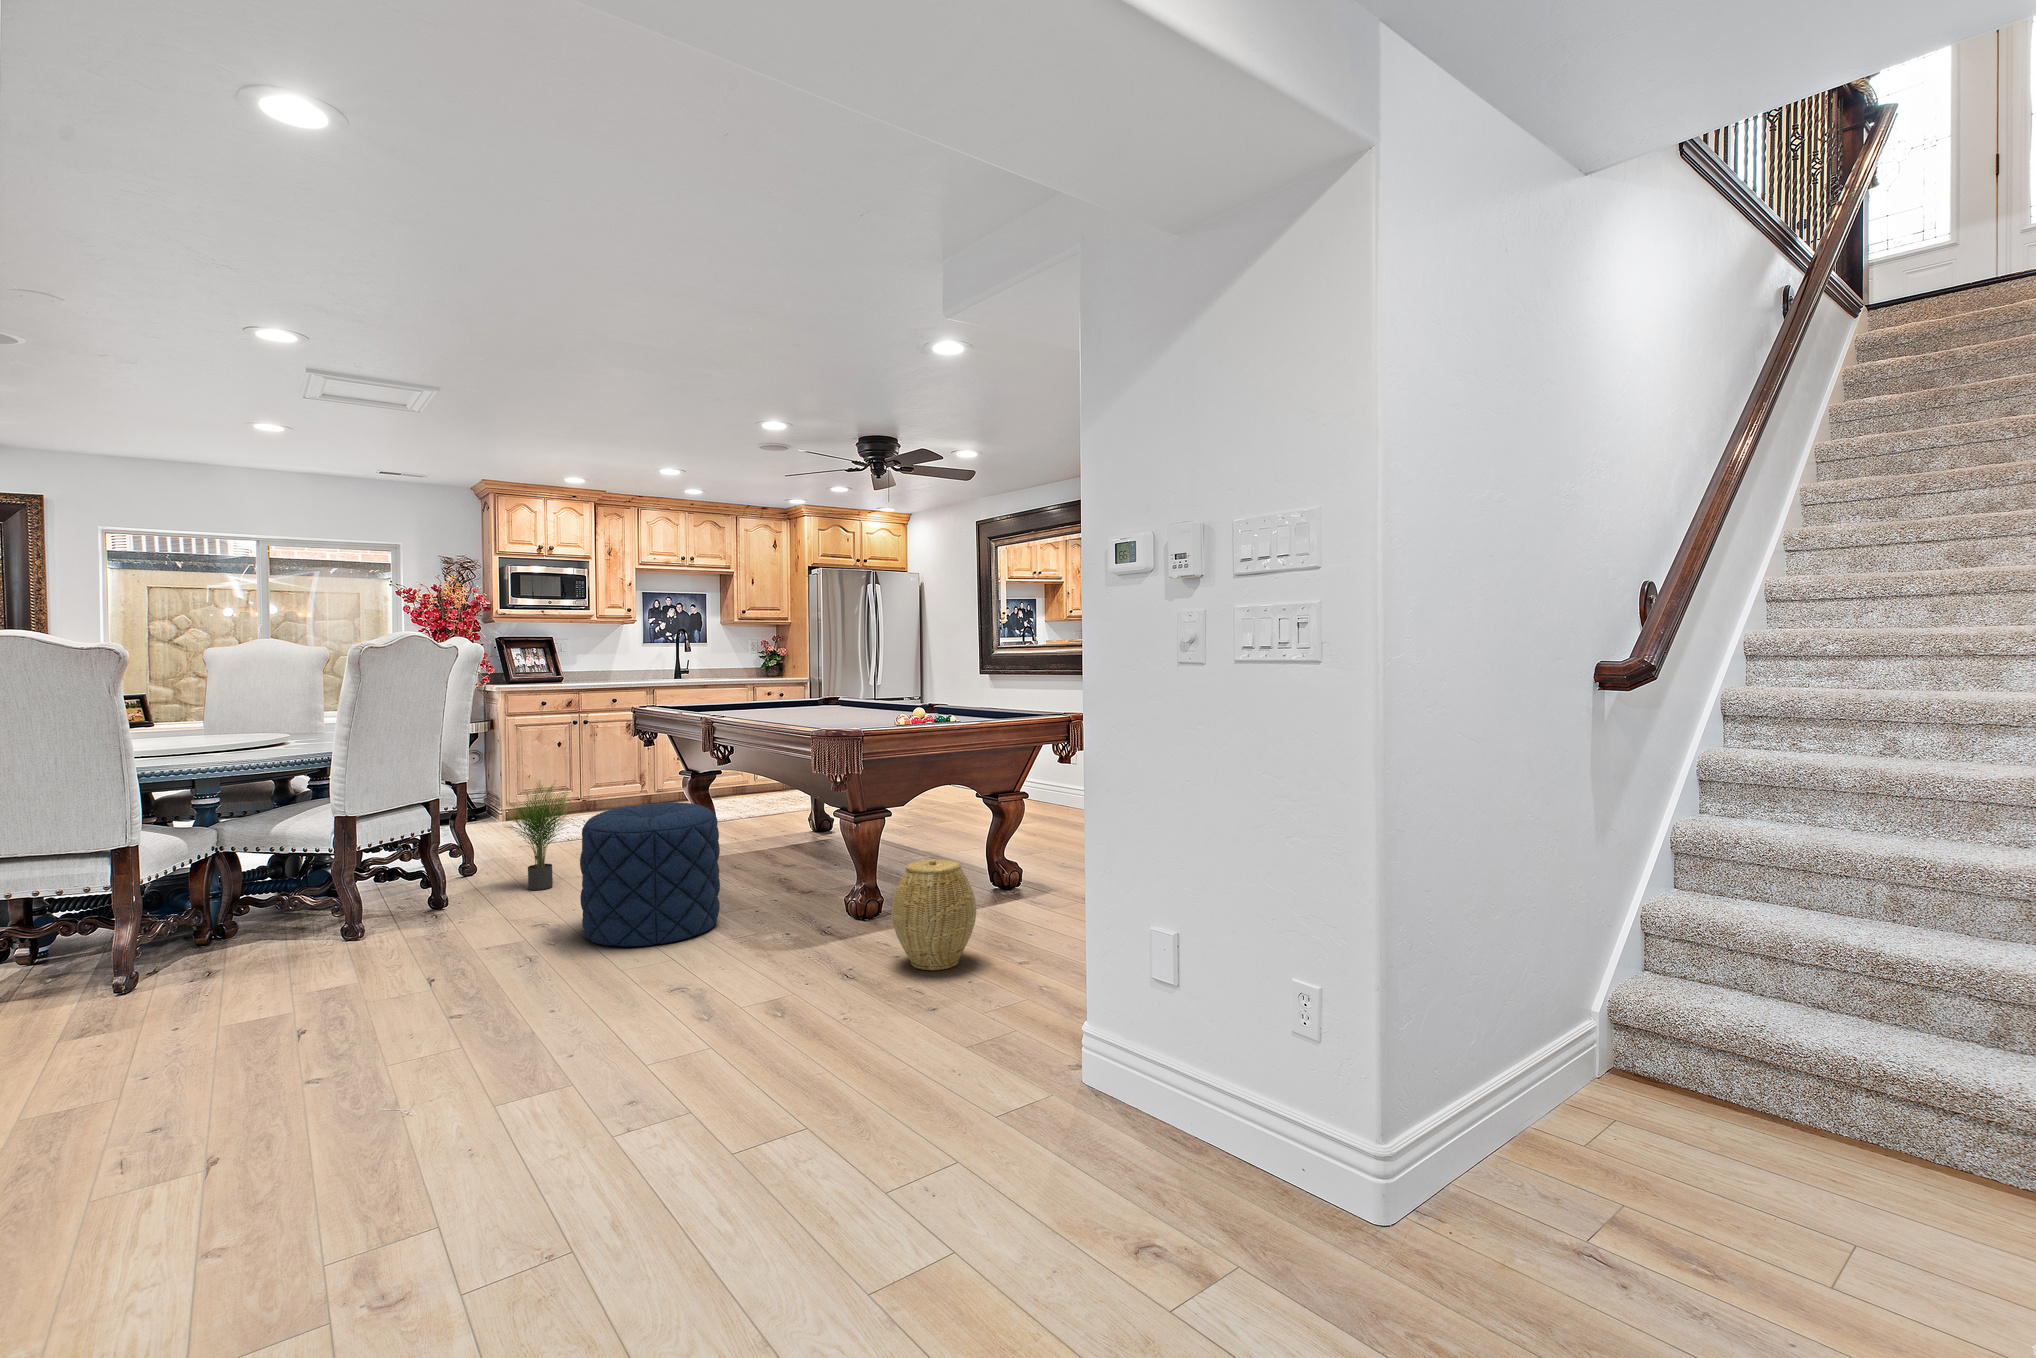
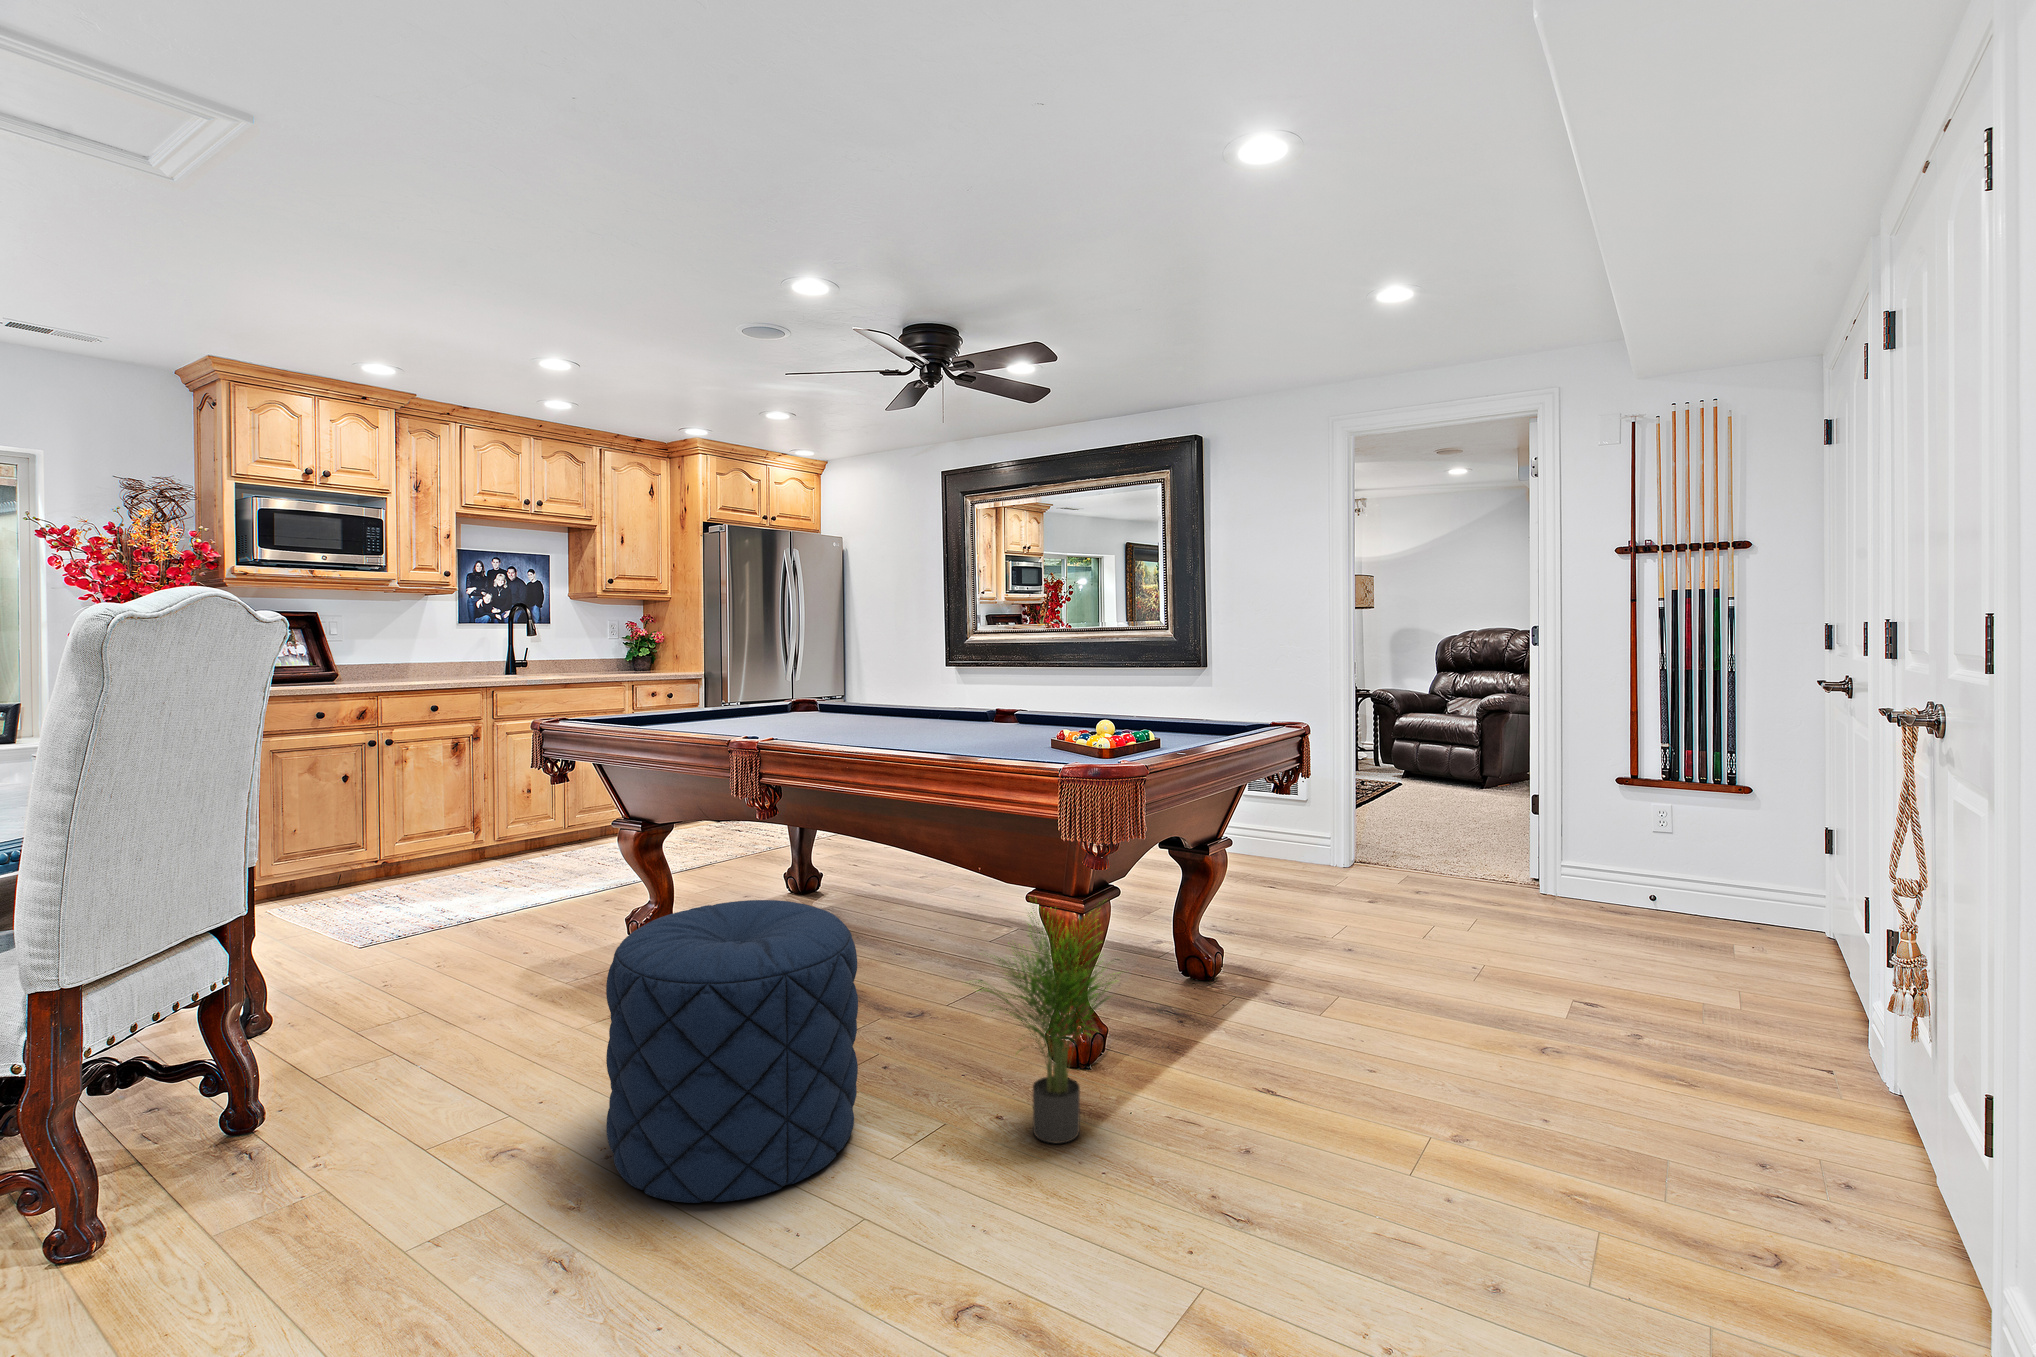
potted plant: present [509,781,568,890] -> present [981,900,1121,1144]
woven basket: present [892,859,976,970] -> none [1260,991,1413,1197]

